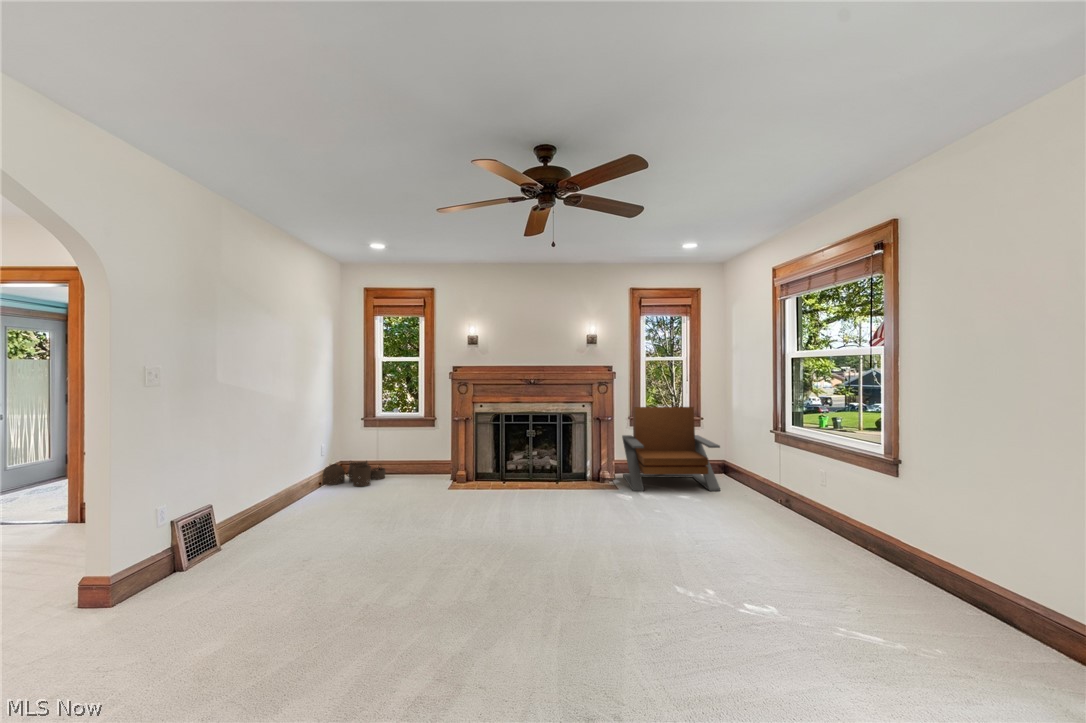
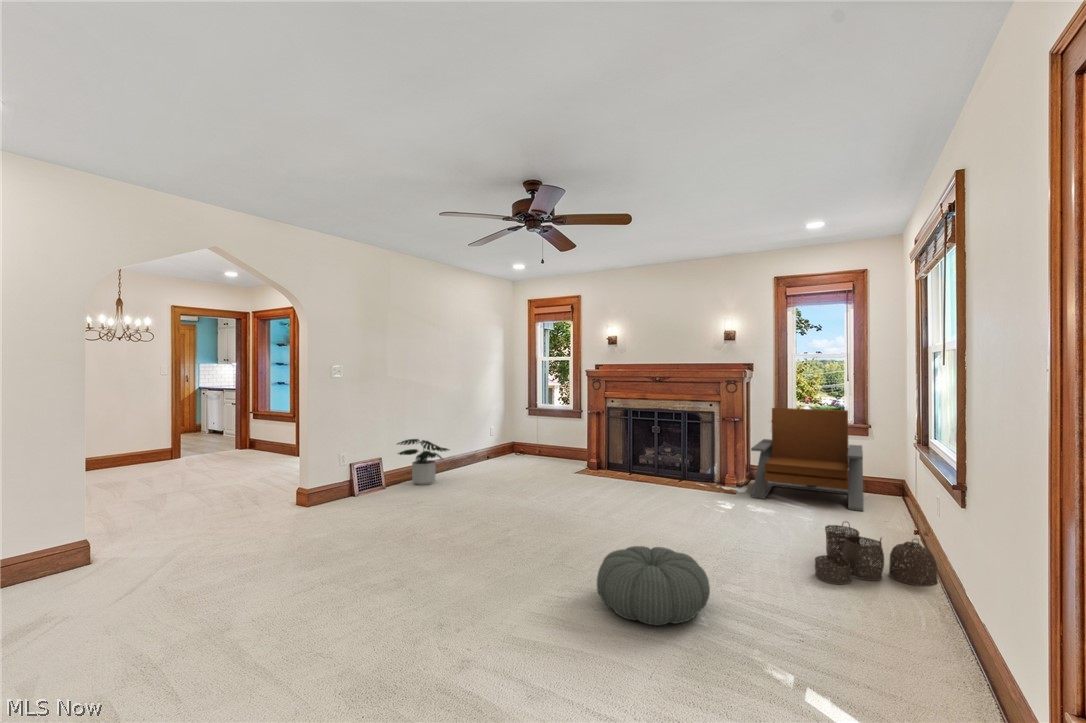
woven basket: present [322,461,386,487] -> present [815,523,938,586]
potted plant: none [227,471,304,533] -> present [397,439,449,485]
pouf: none [654,562,774,648] -> present [597,546,710,625]

